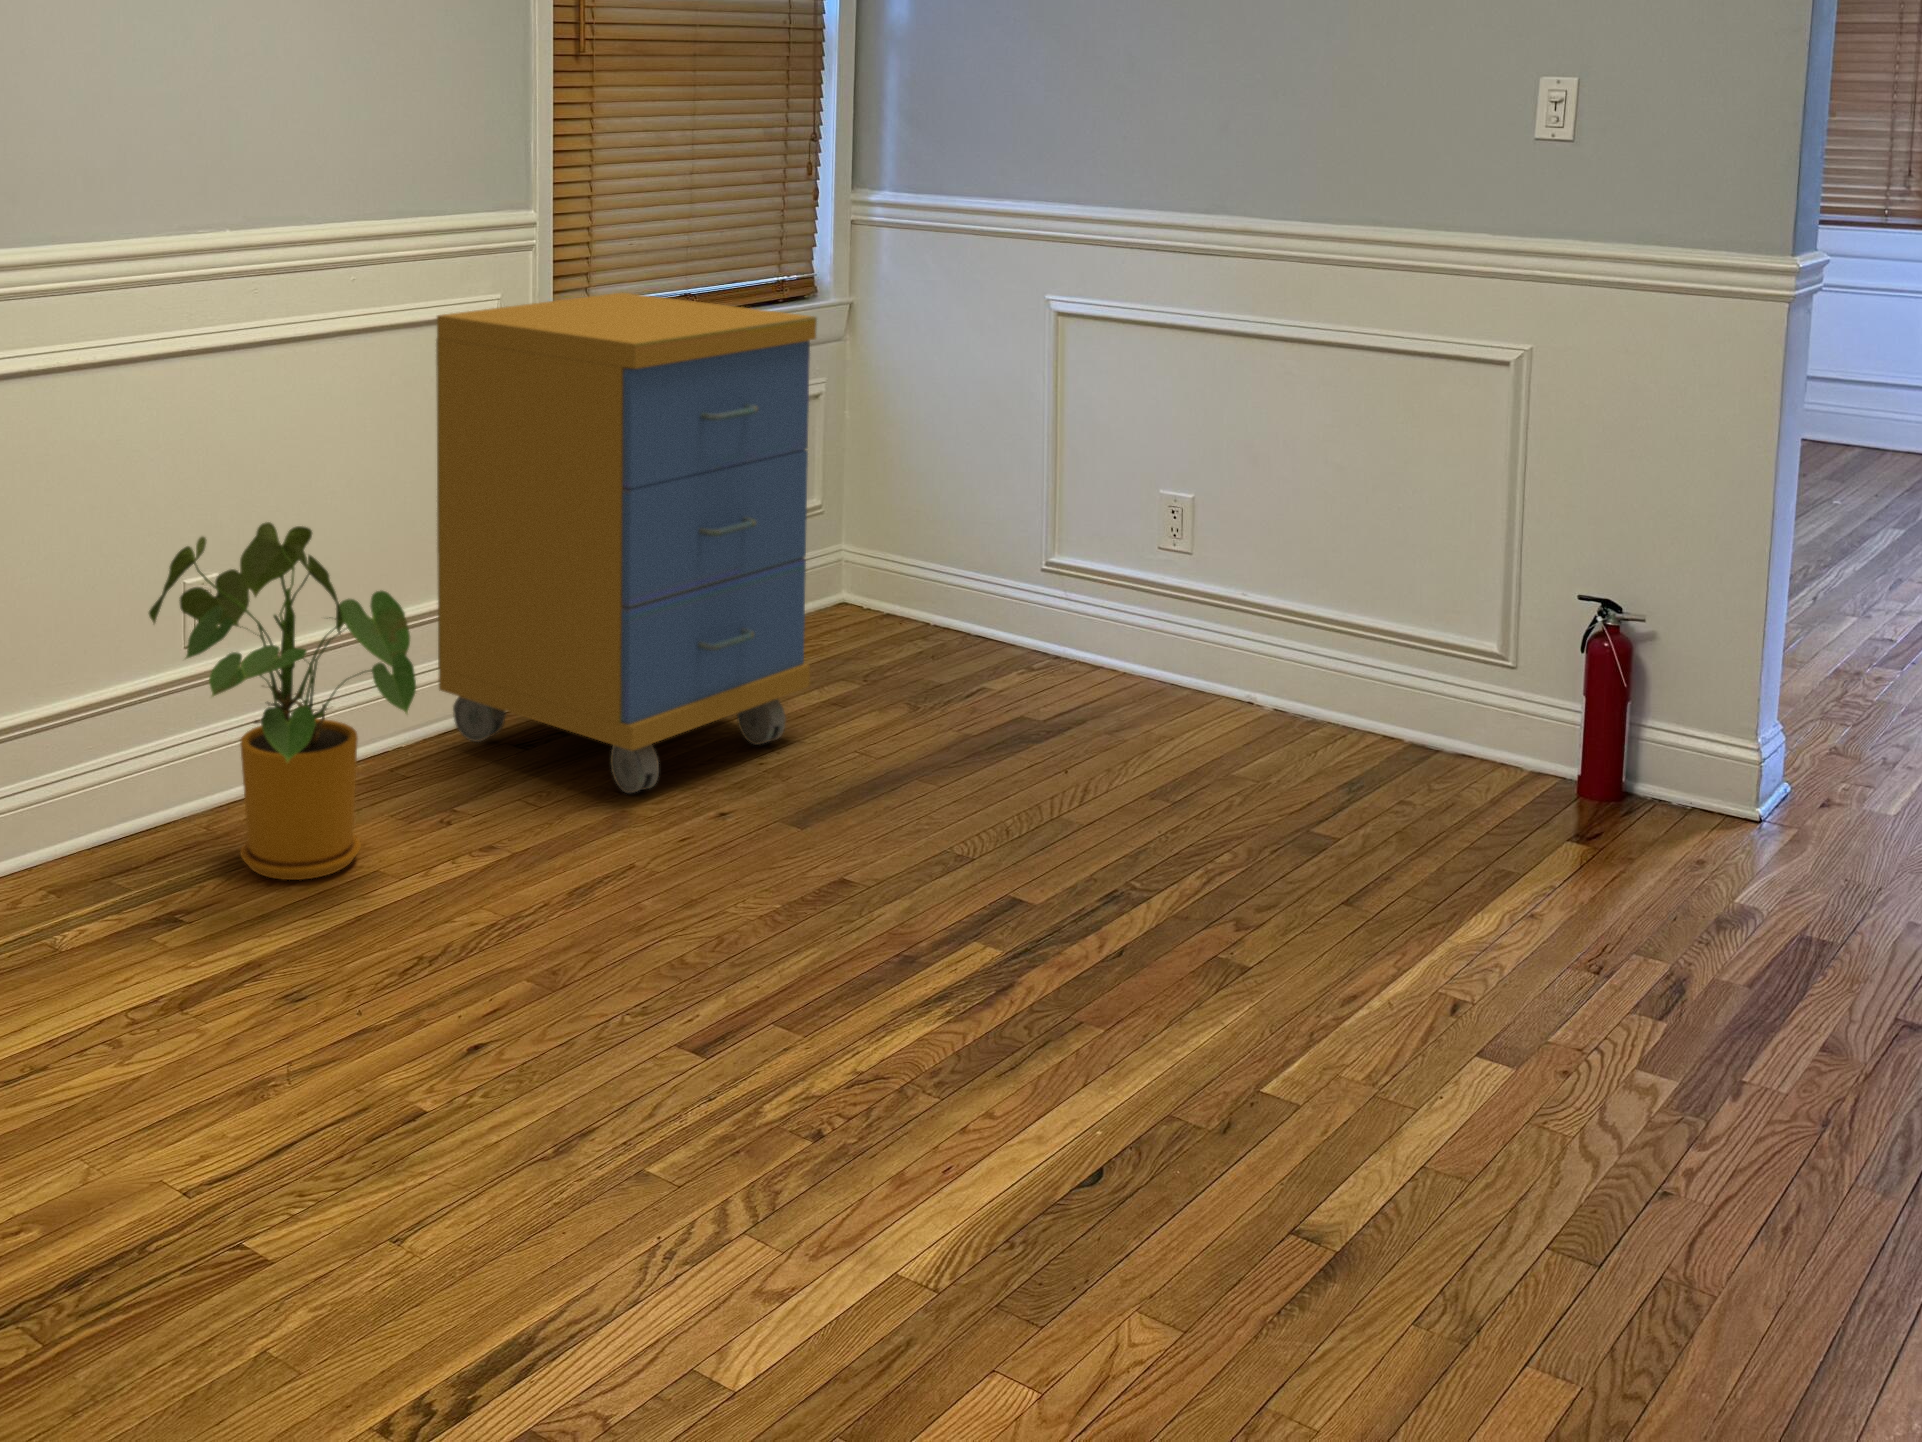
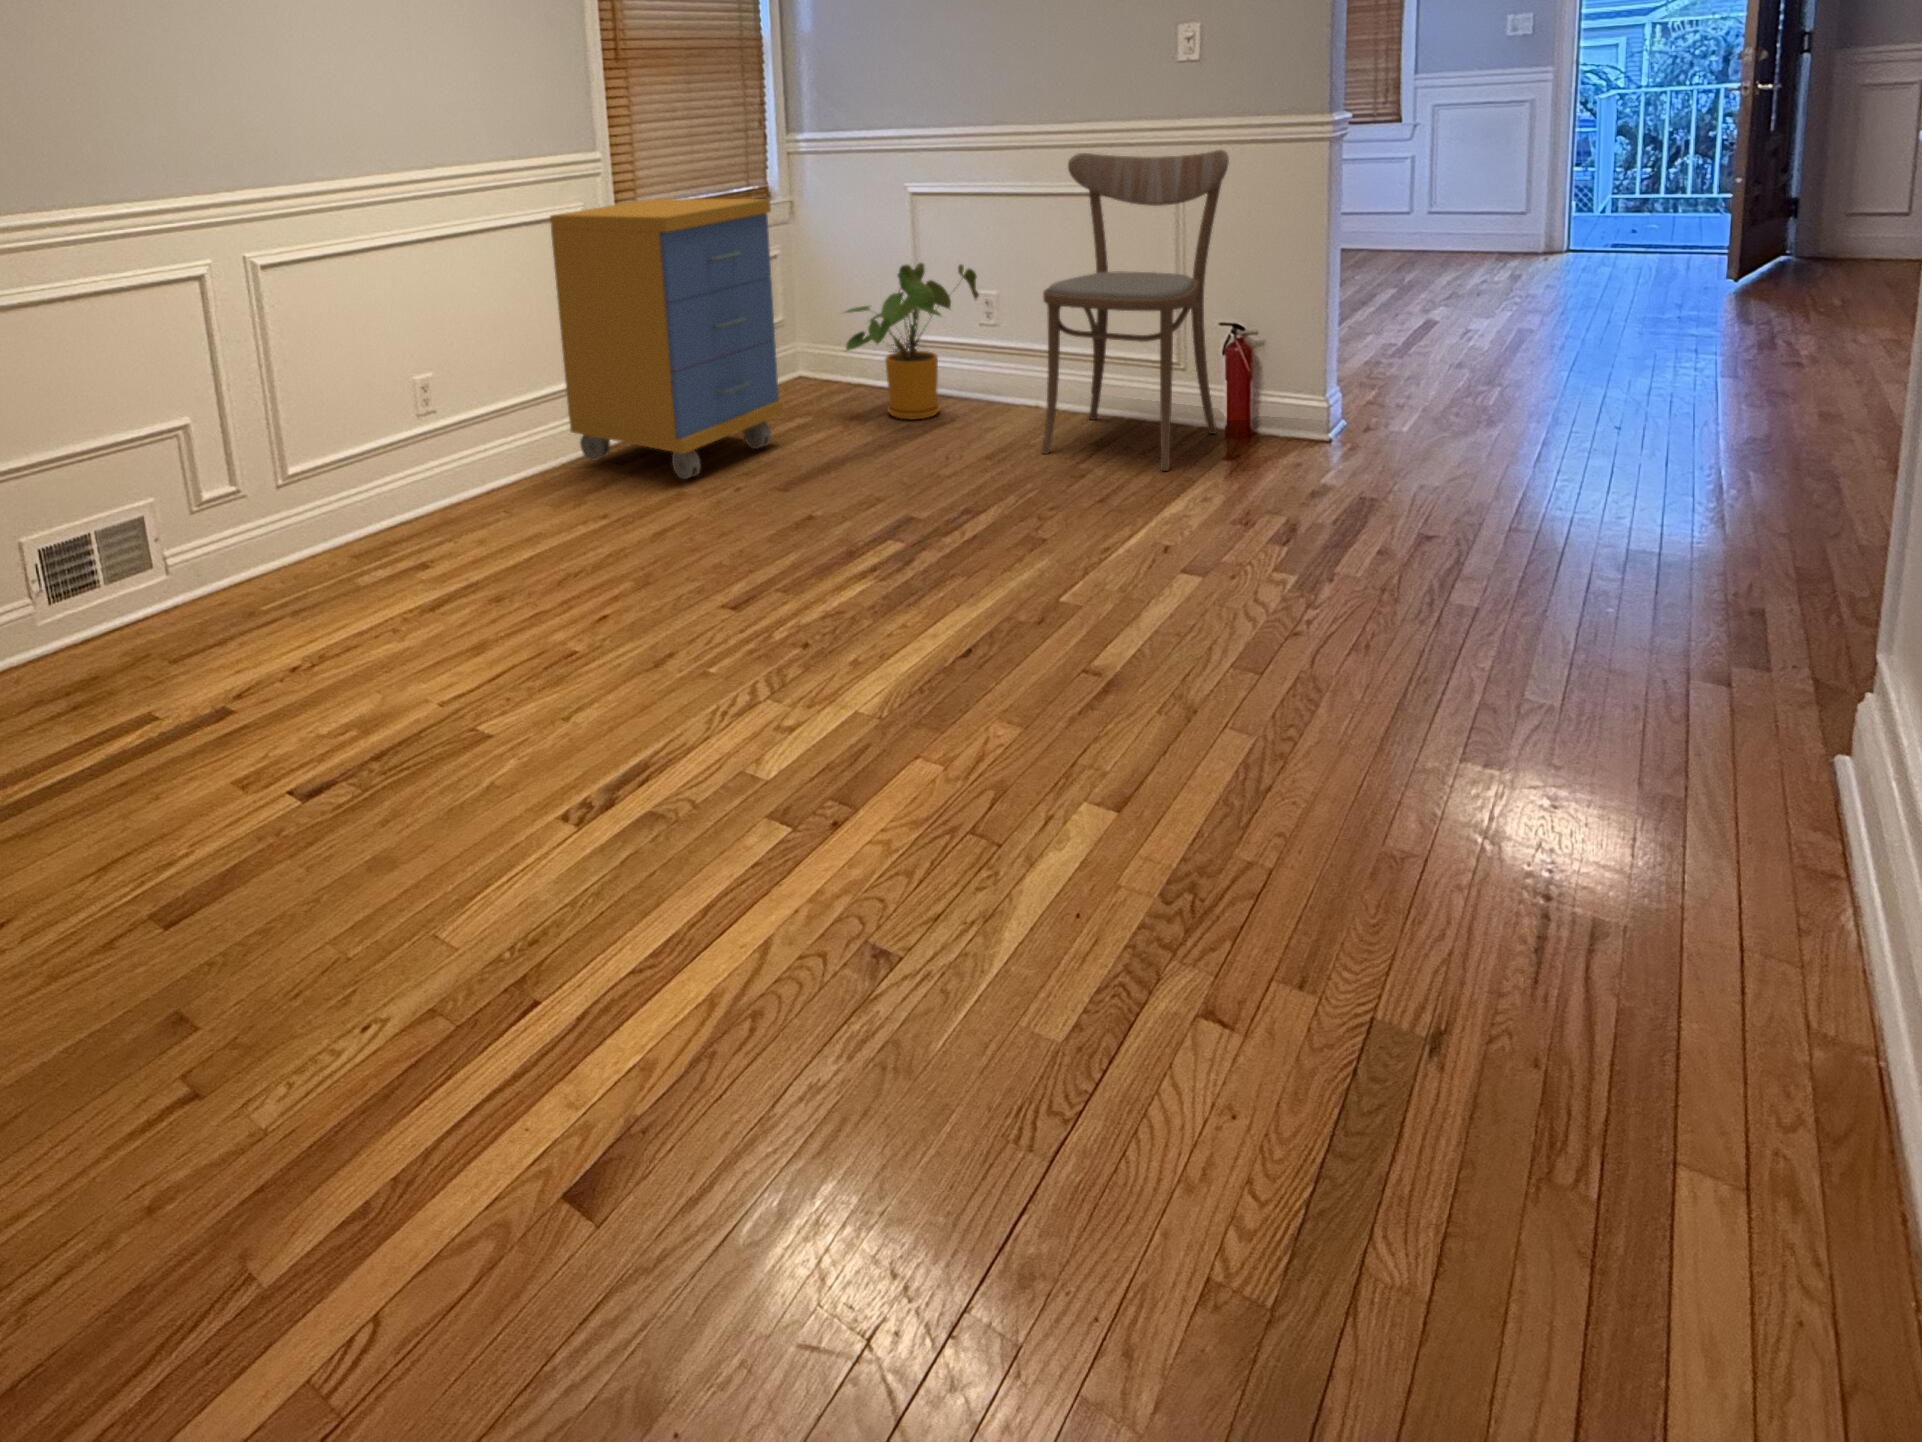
dining chair: none [1253,279,1611,854] -> present [1041,150,1229,471]
house plant: present [149,522,416,880] -> present [846,263,979,419]

